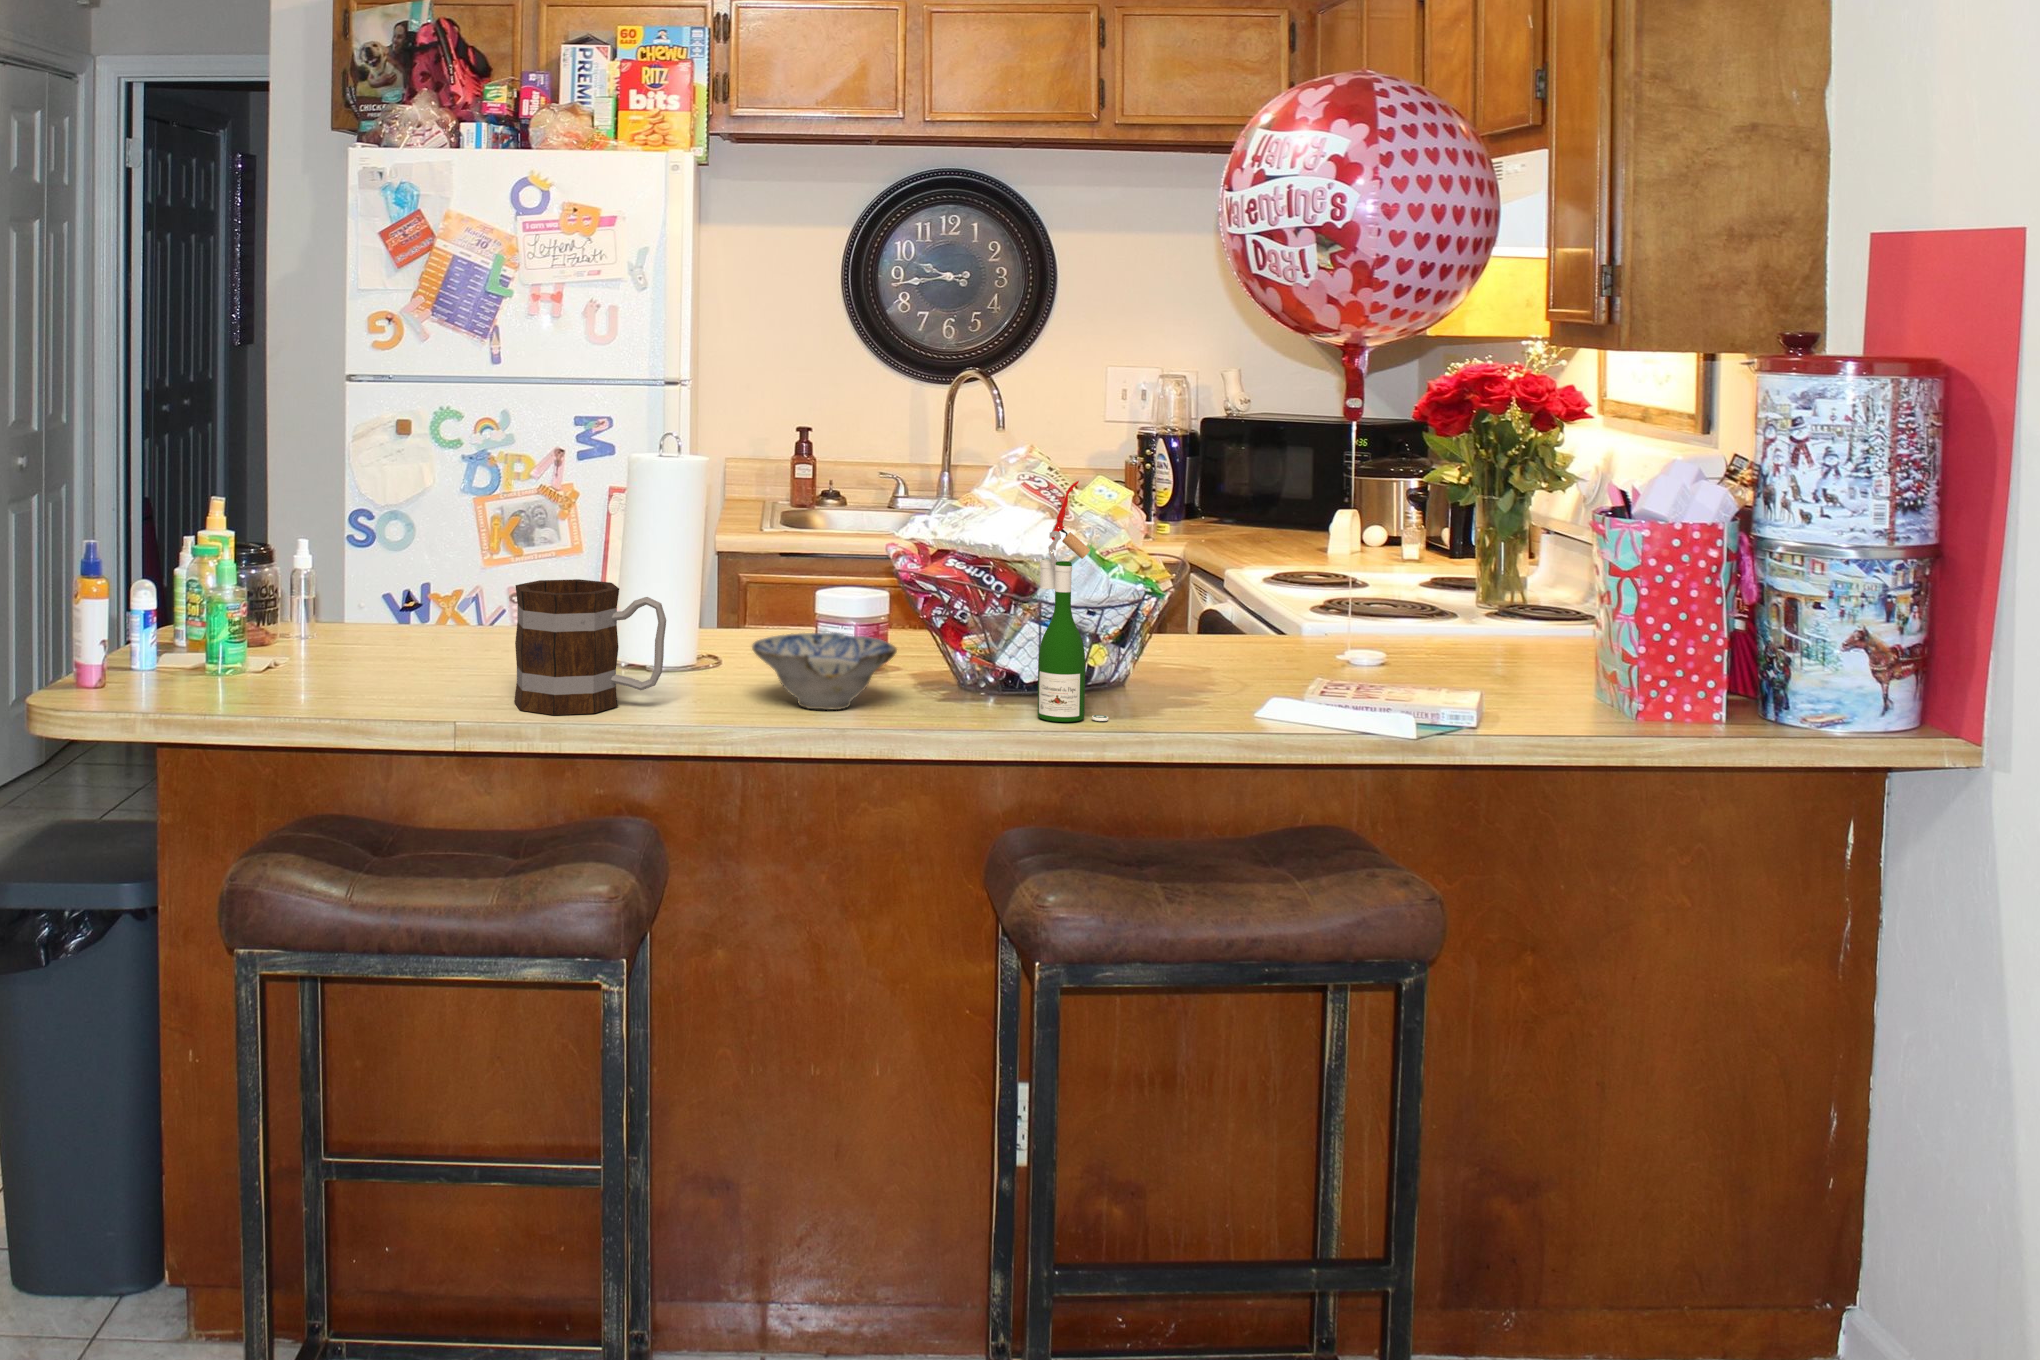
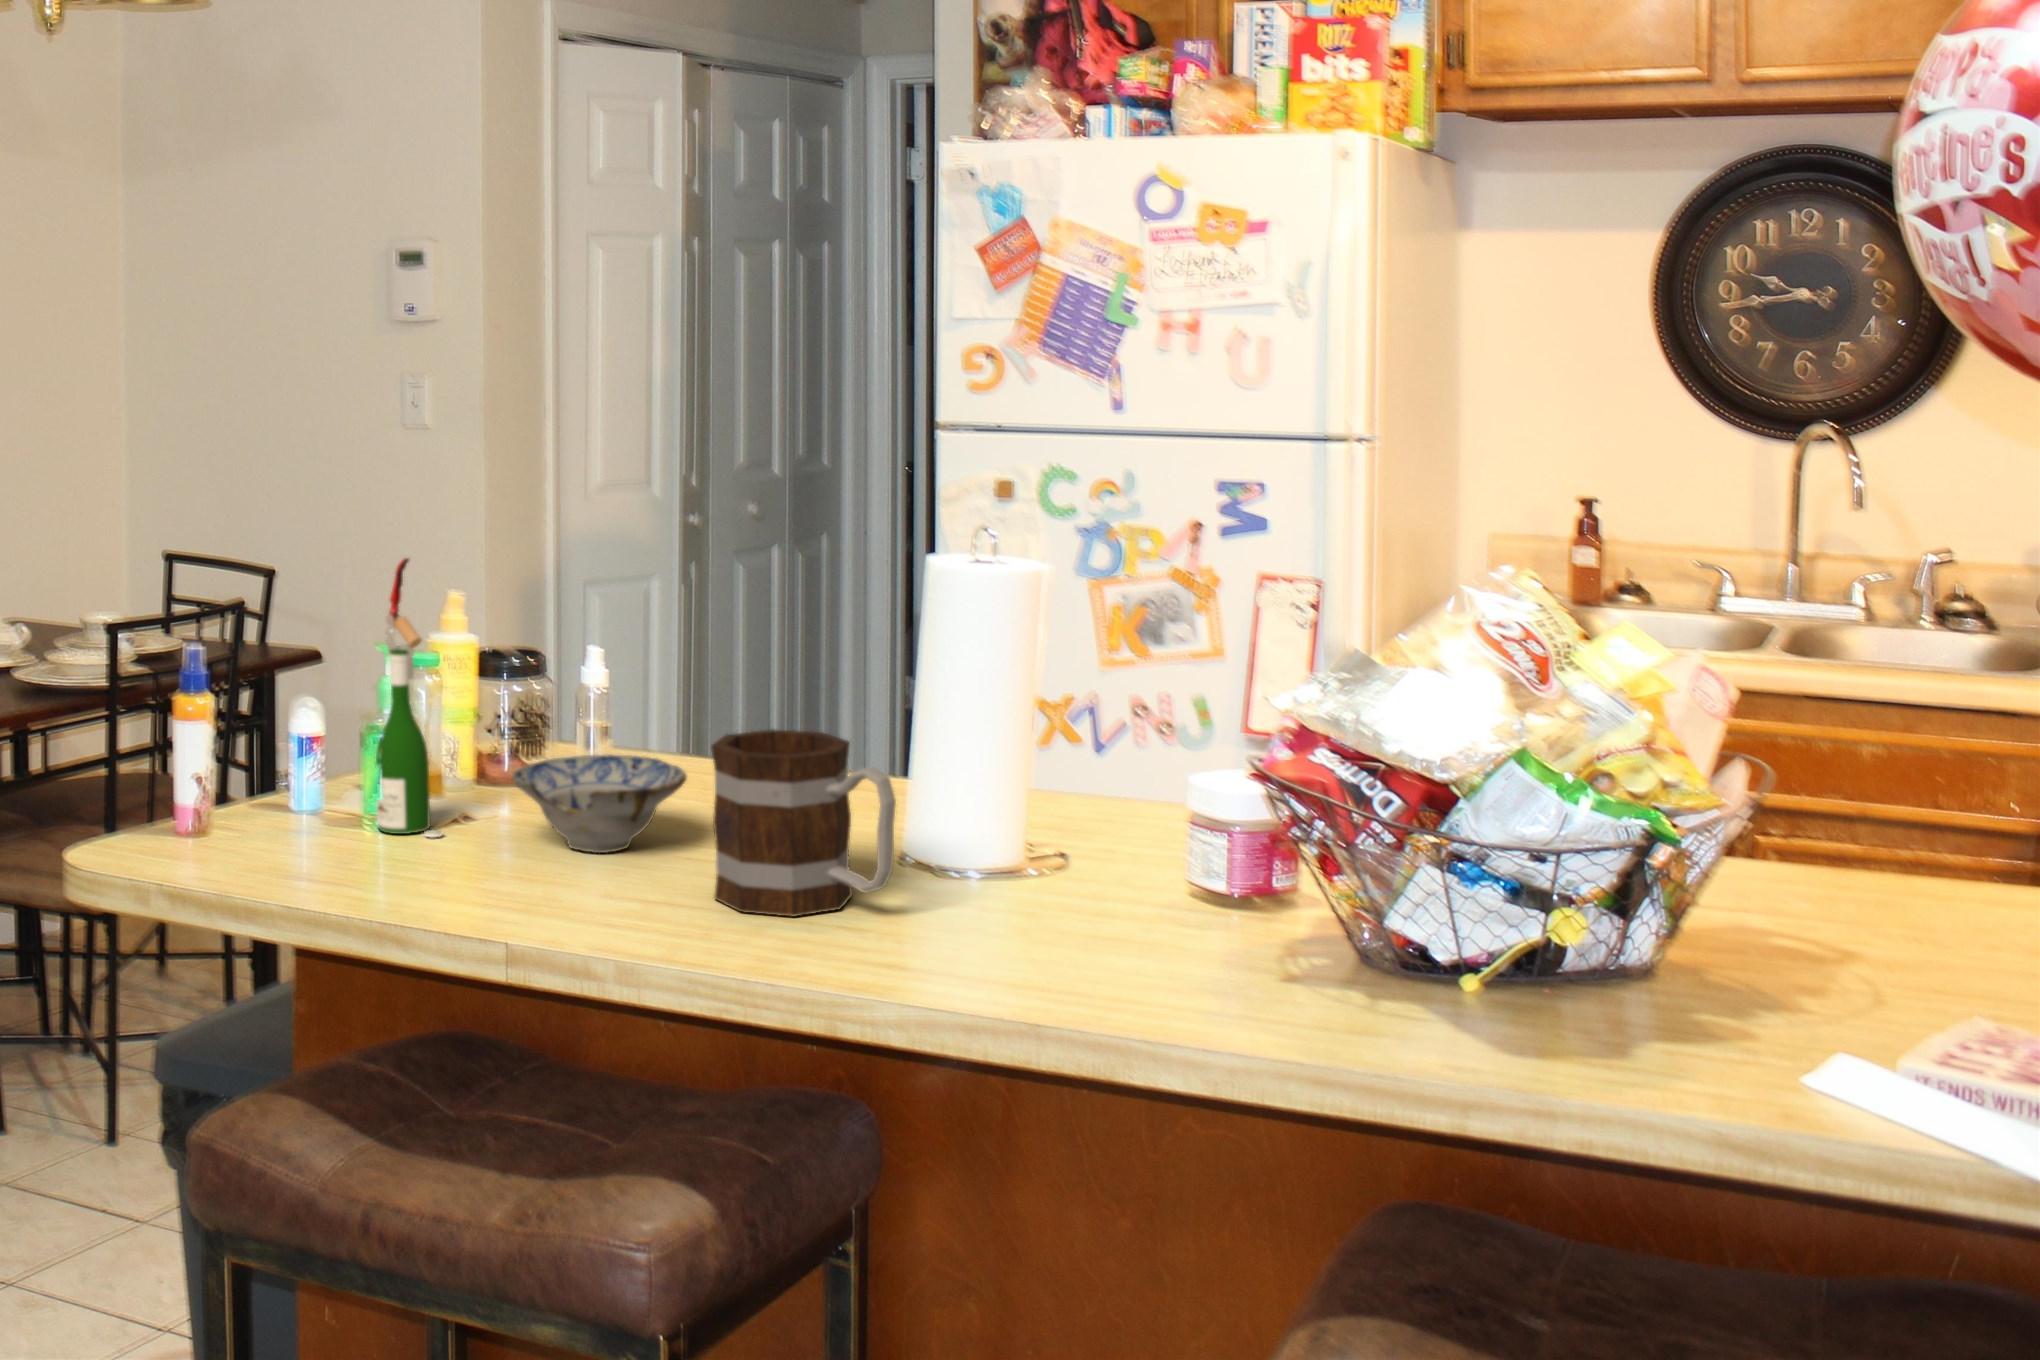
wine bottle: present [1038,481,1108,722] -> present [376,558,443,837]
ceramic bowl: present [752,633,897,710] -> present [512,754,687,853]

